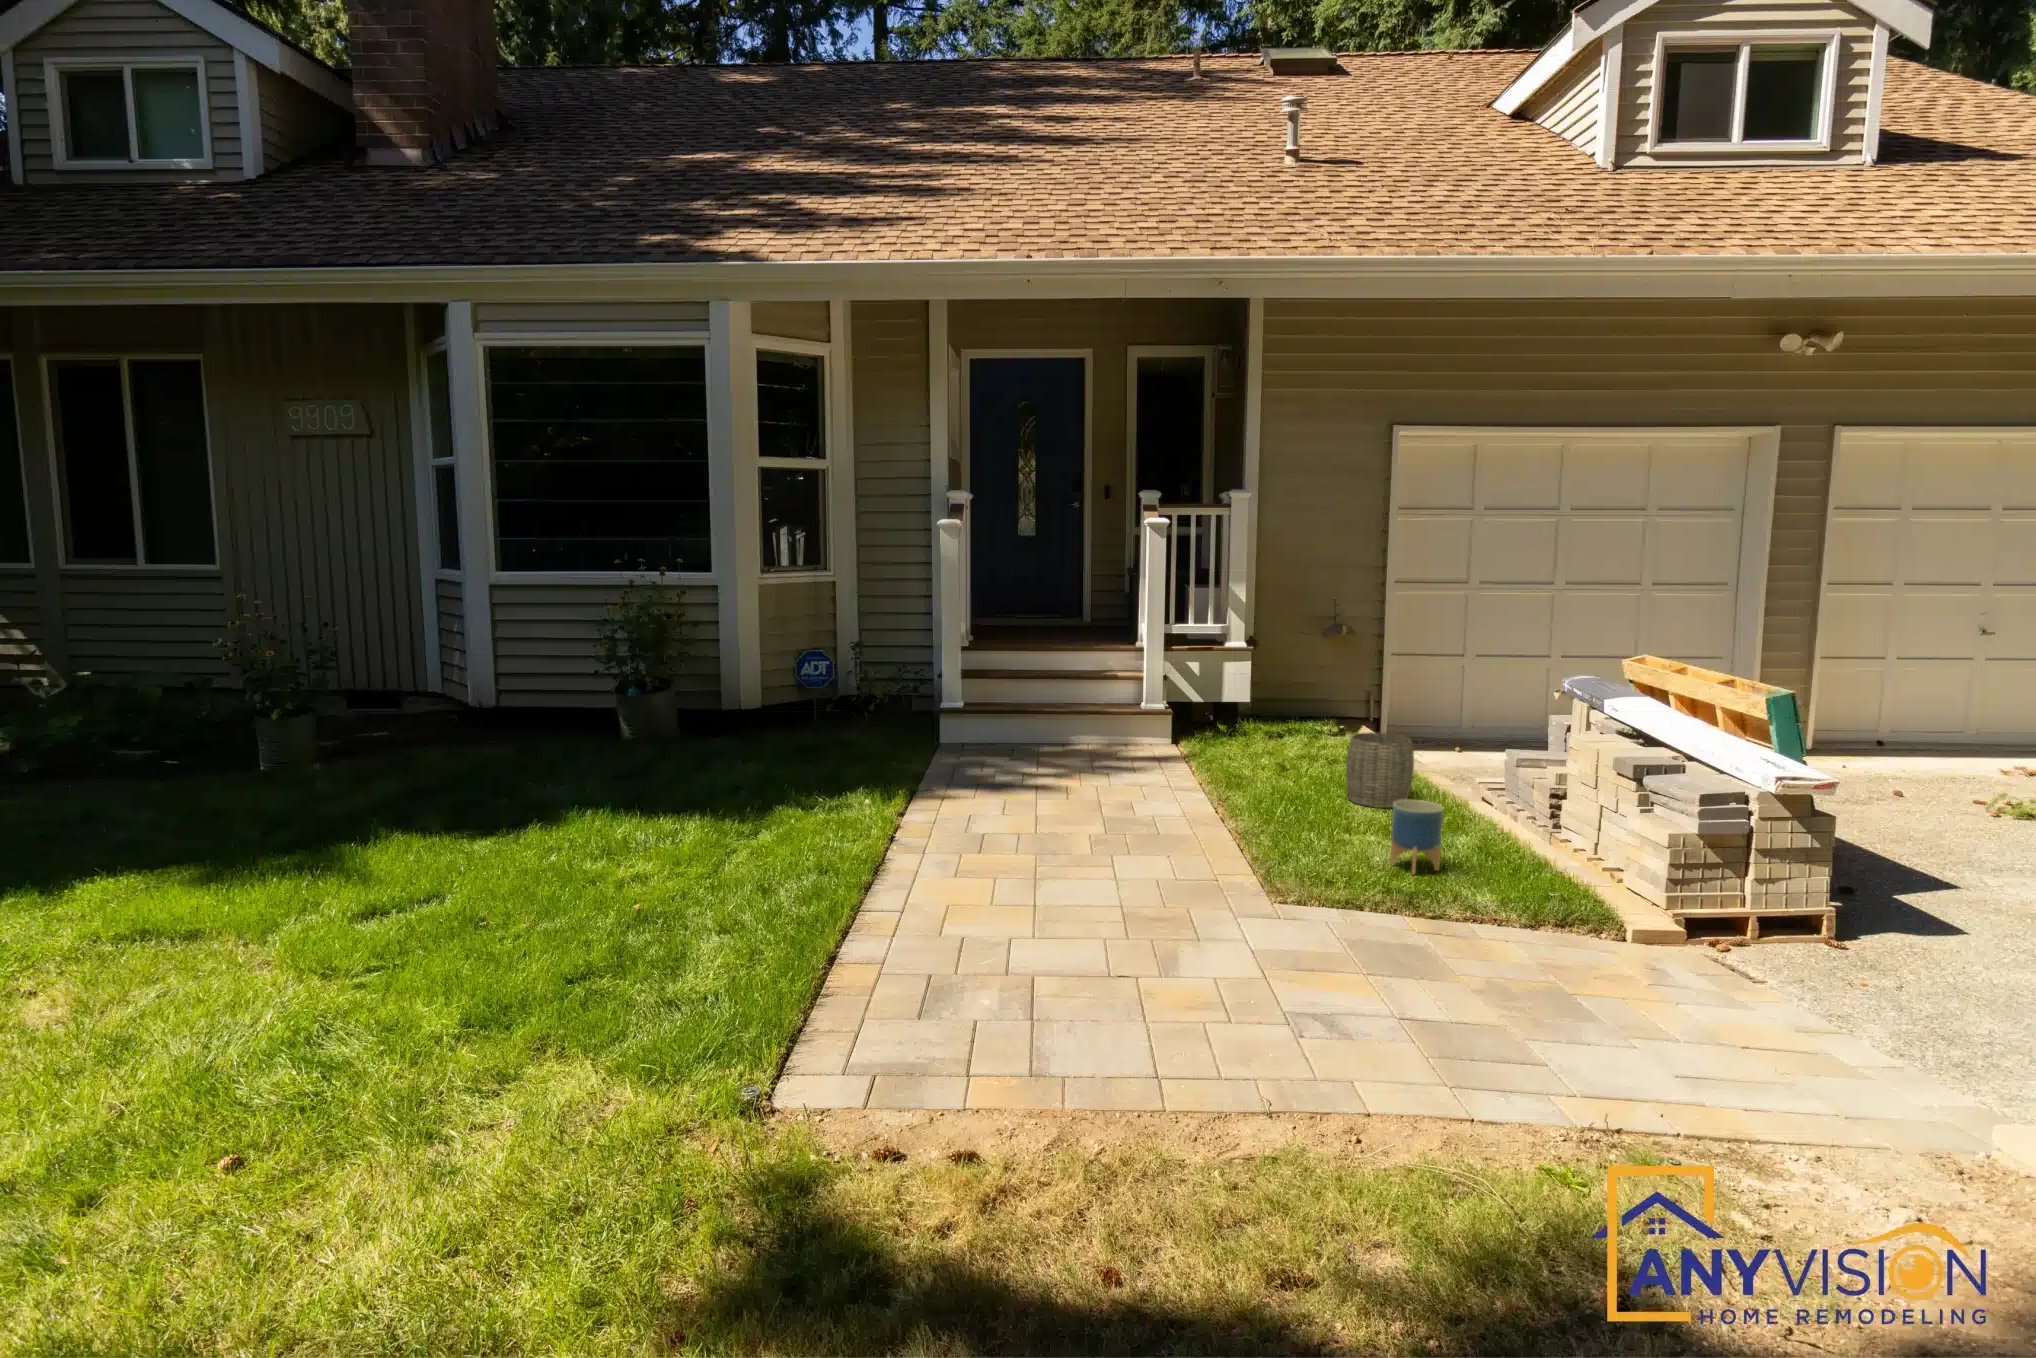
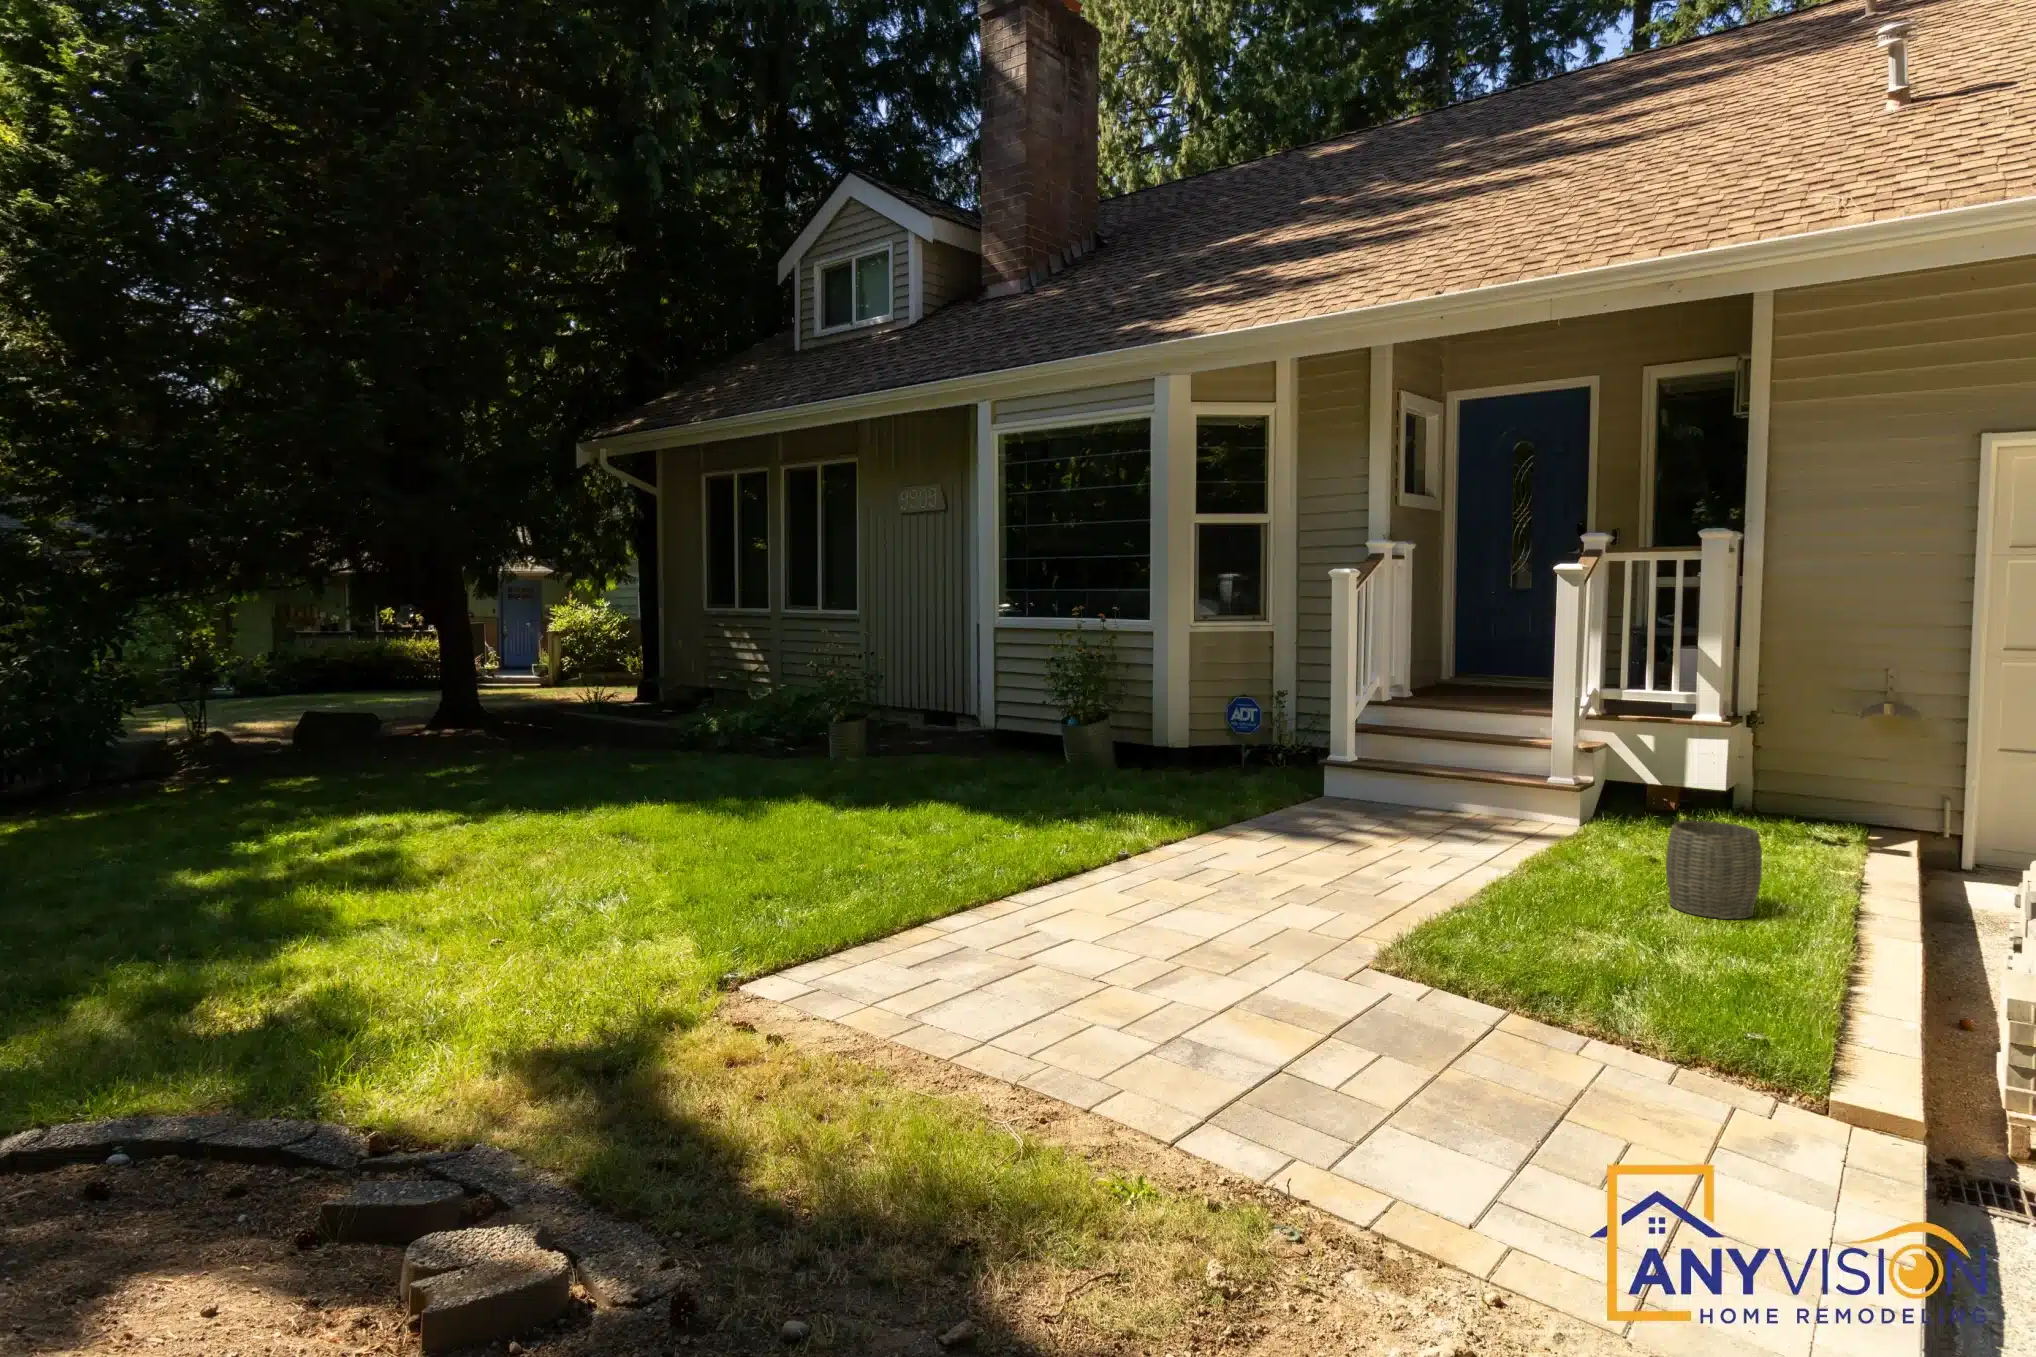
planter: present [1390,800,1443,875] -> none [1574,889,1641,983]

